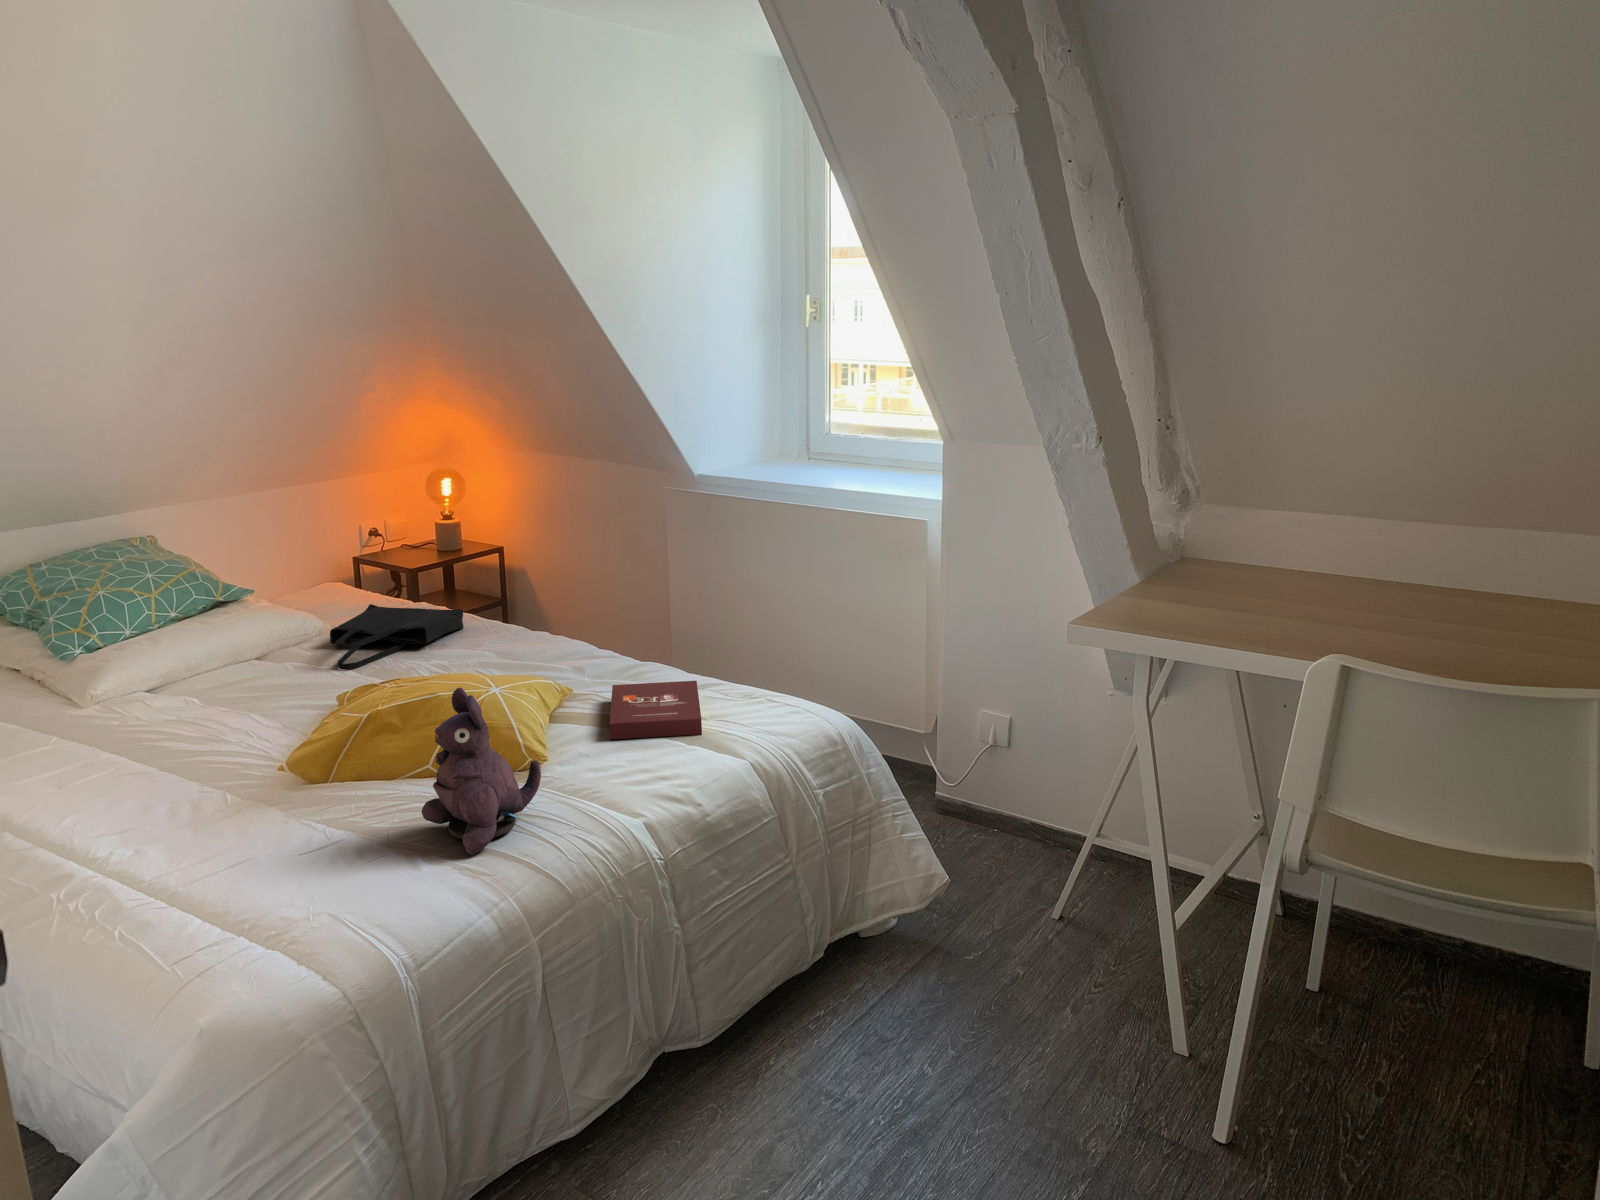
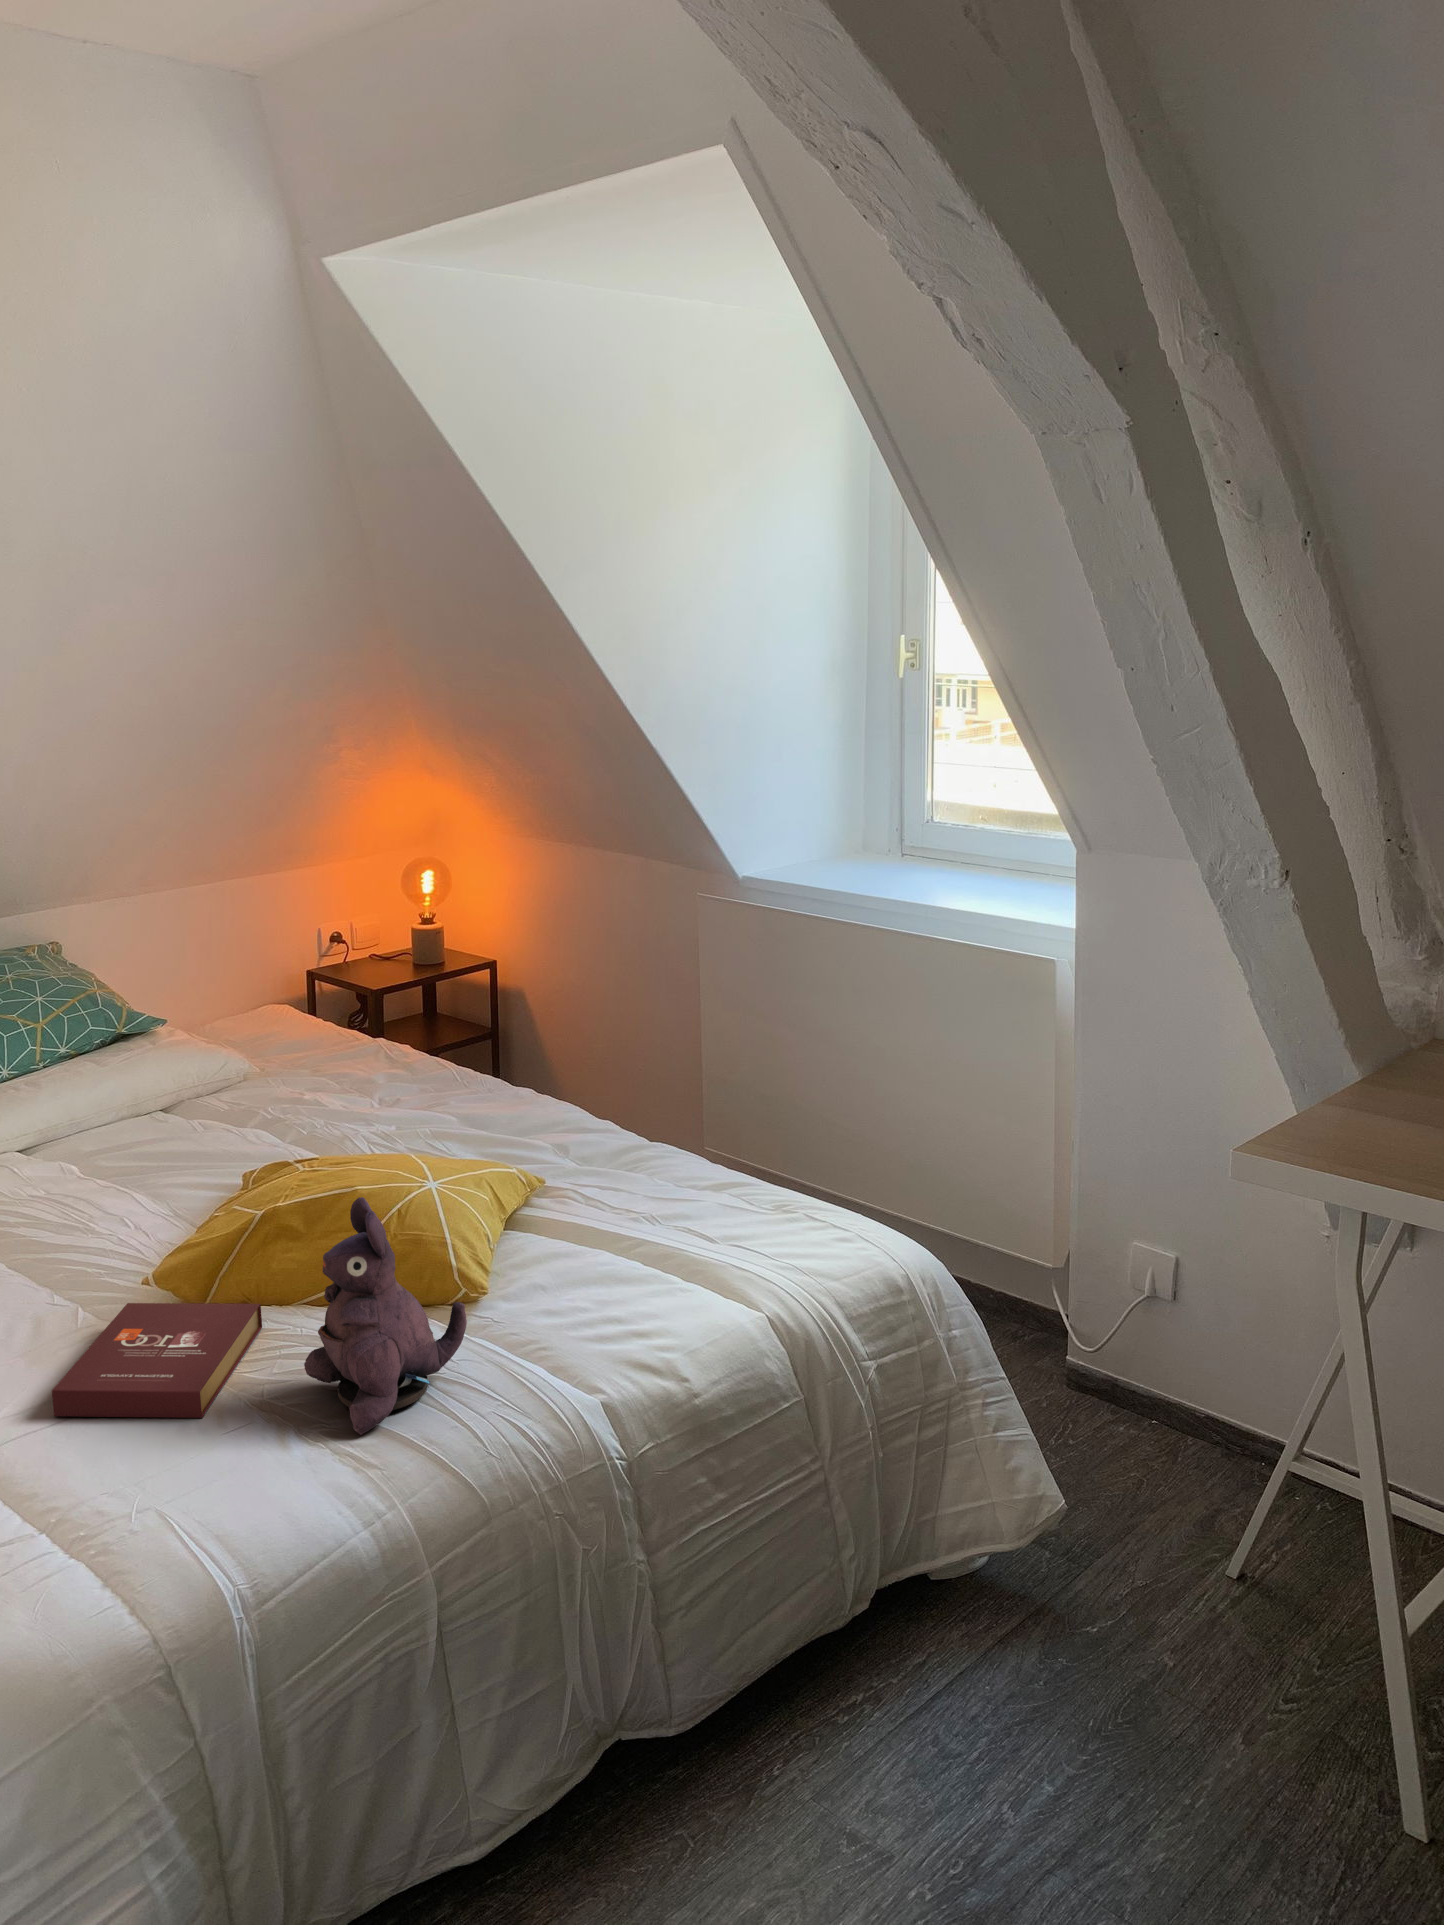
tote bag: present [330,604,463,670] -> none [252,1043,424,1135]
book: present [609,681,702,740] -> present [52,1303,262,1418]

